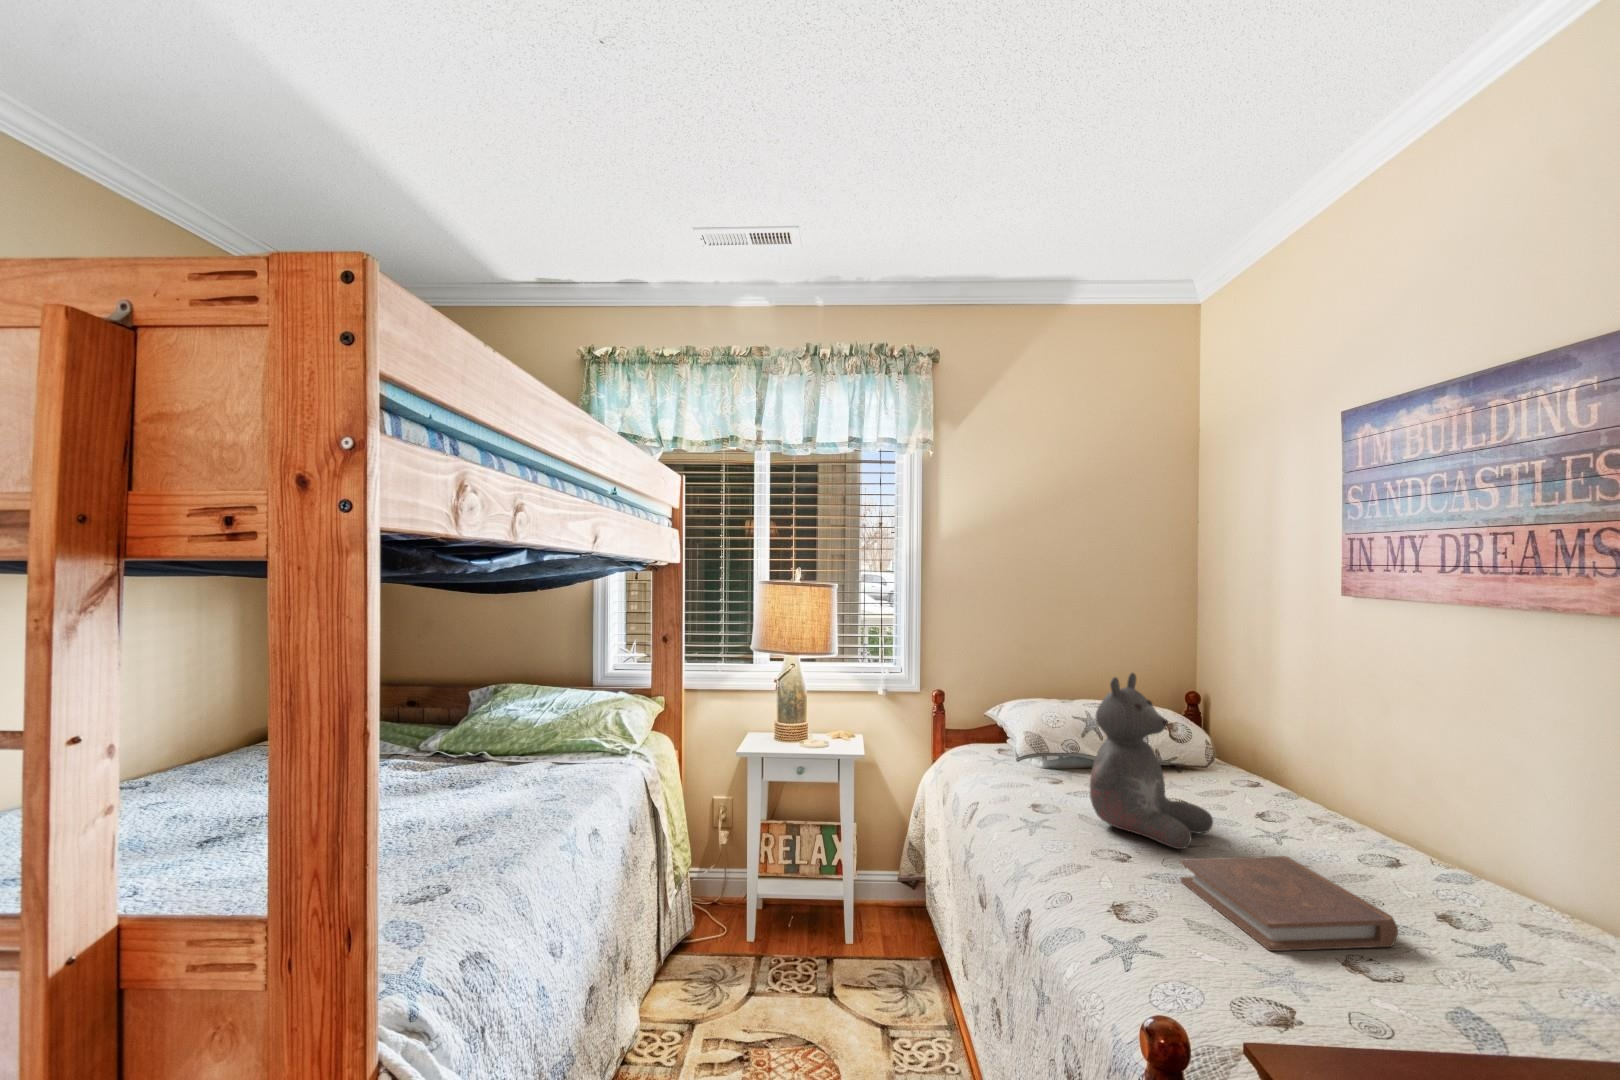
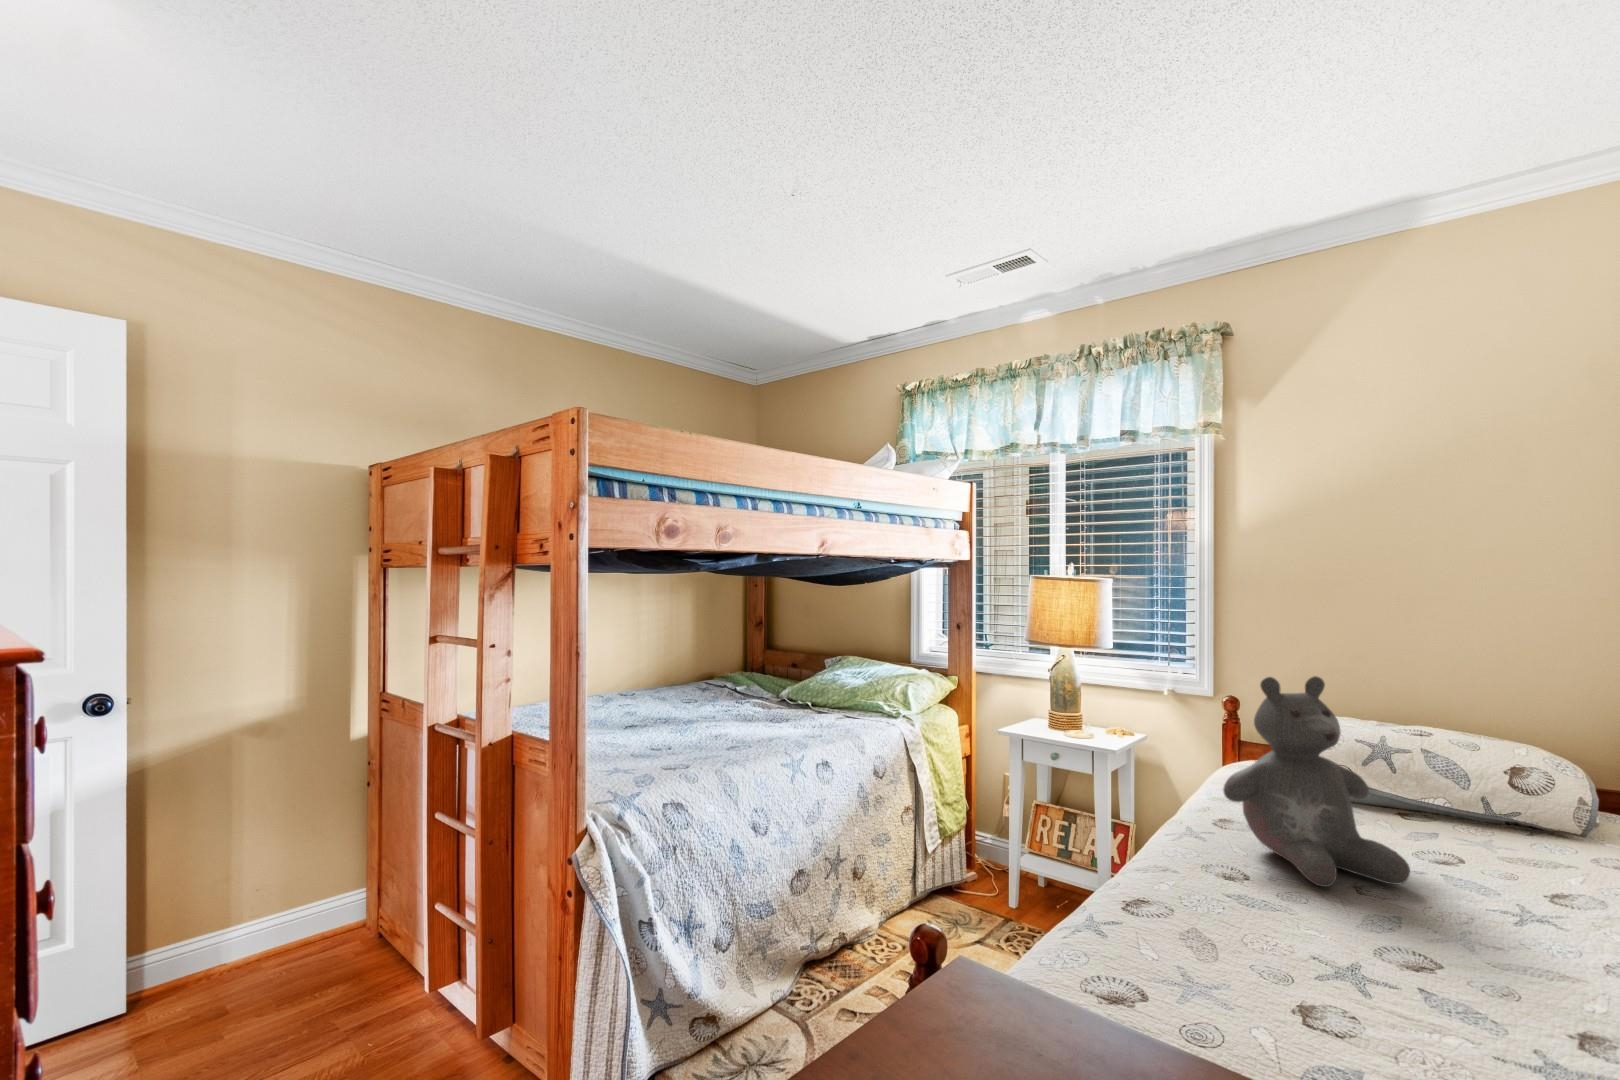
book: present [1180,856,1398,951] -> none [1235,881,1447,1031]

